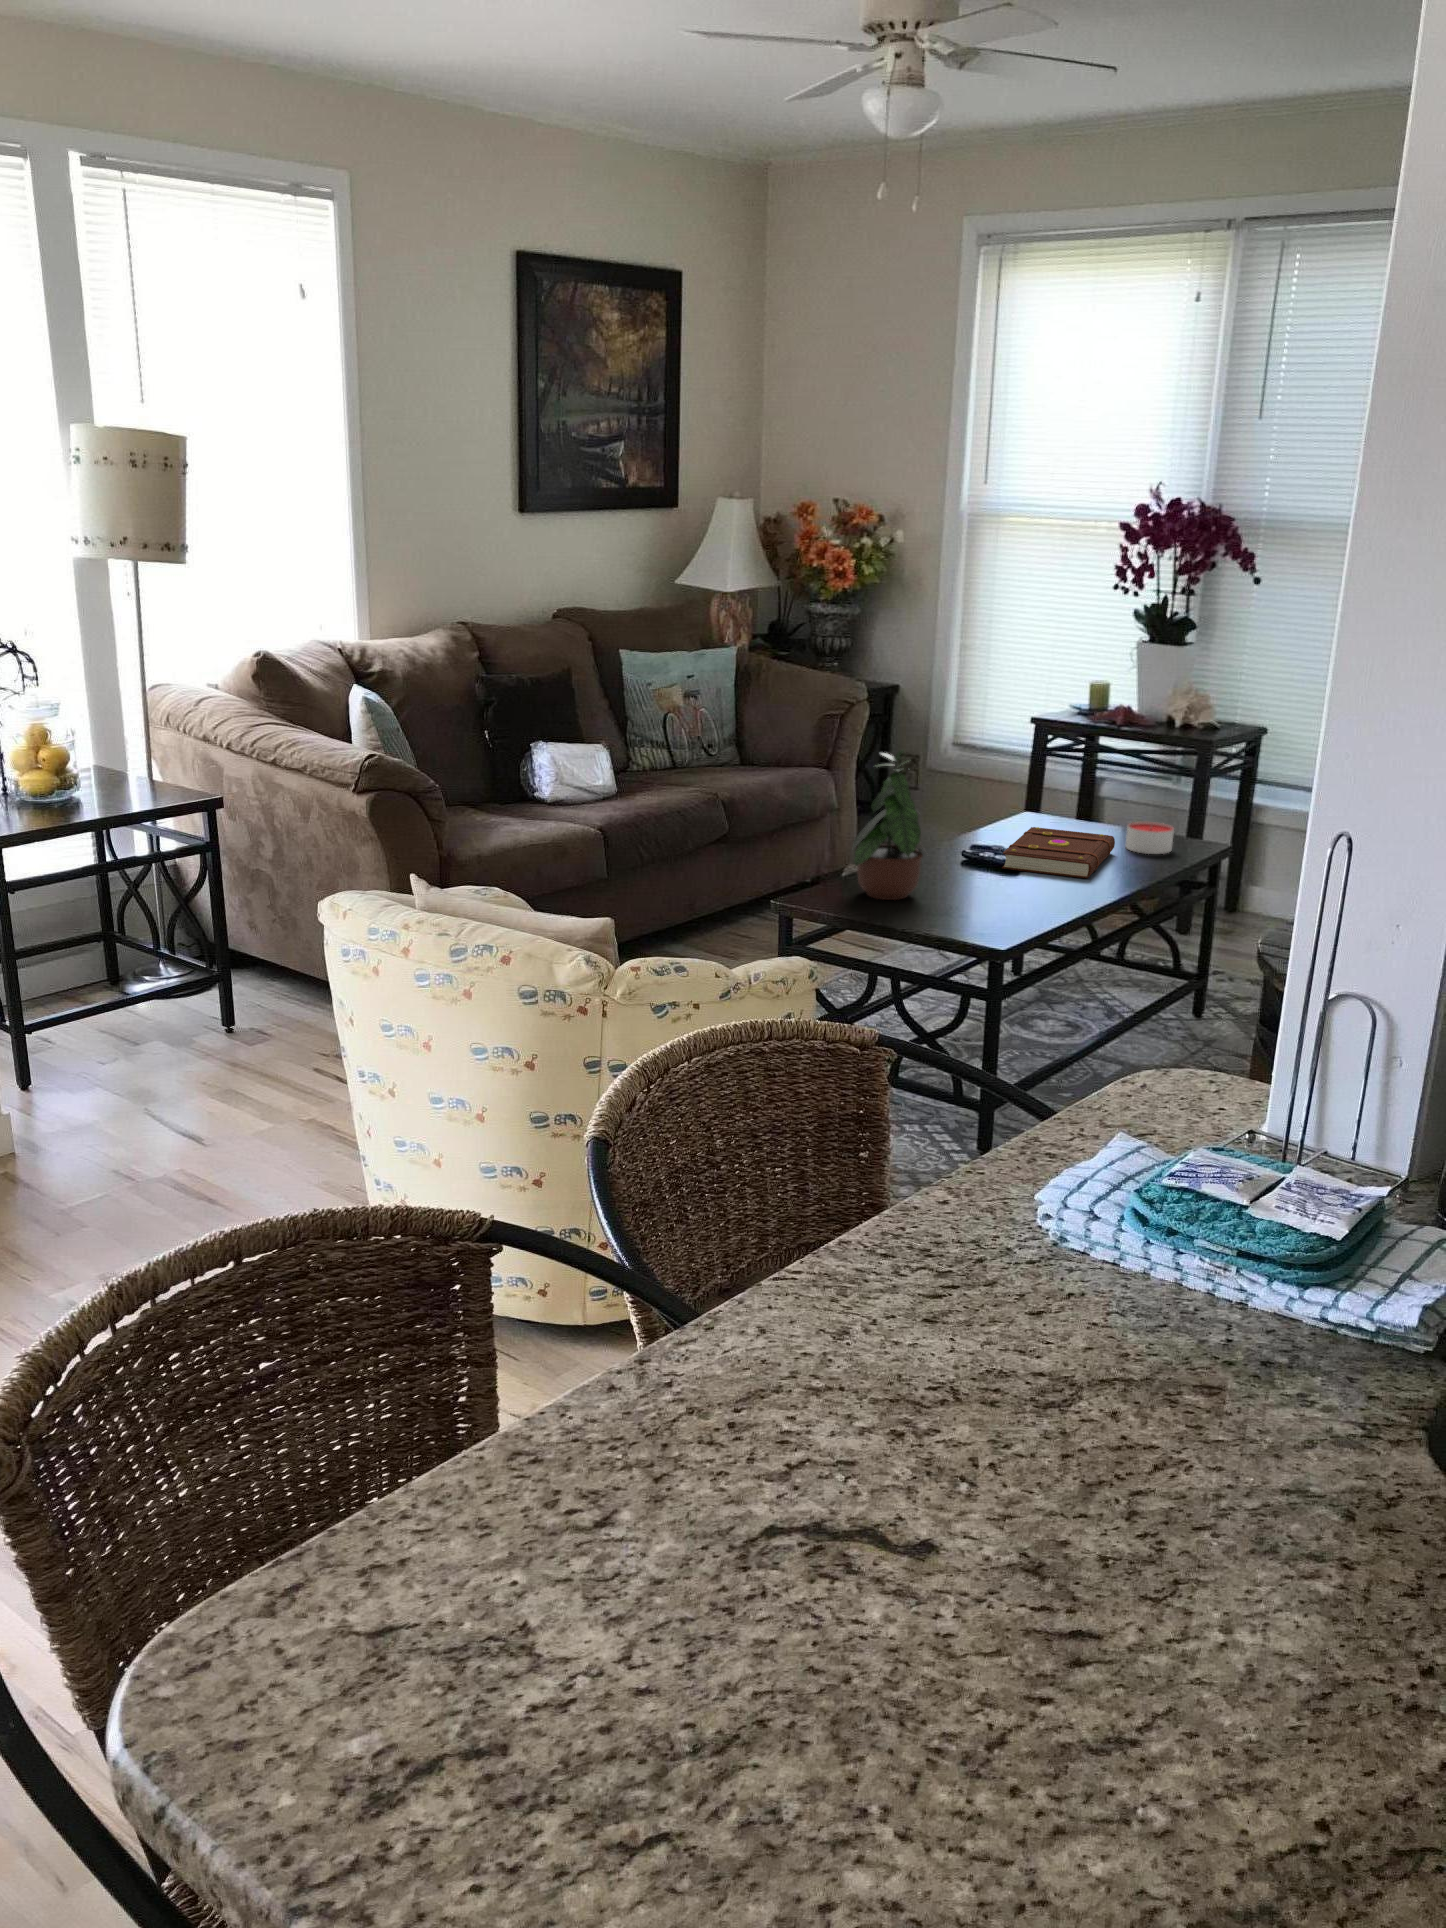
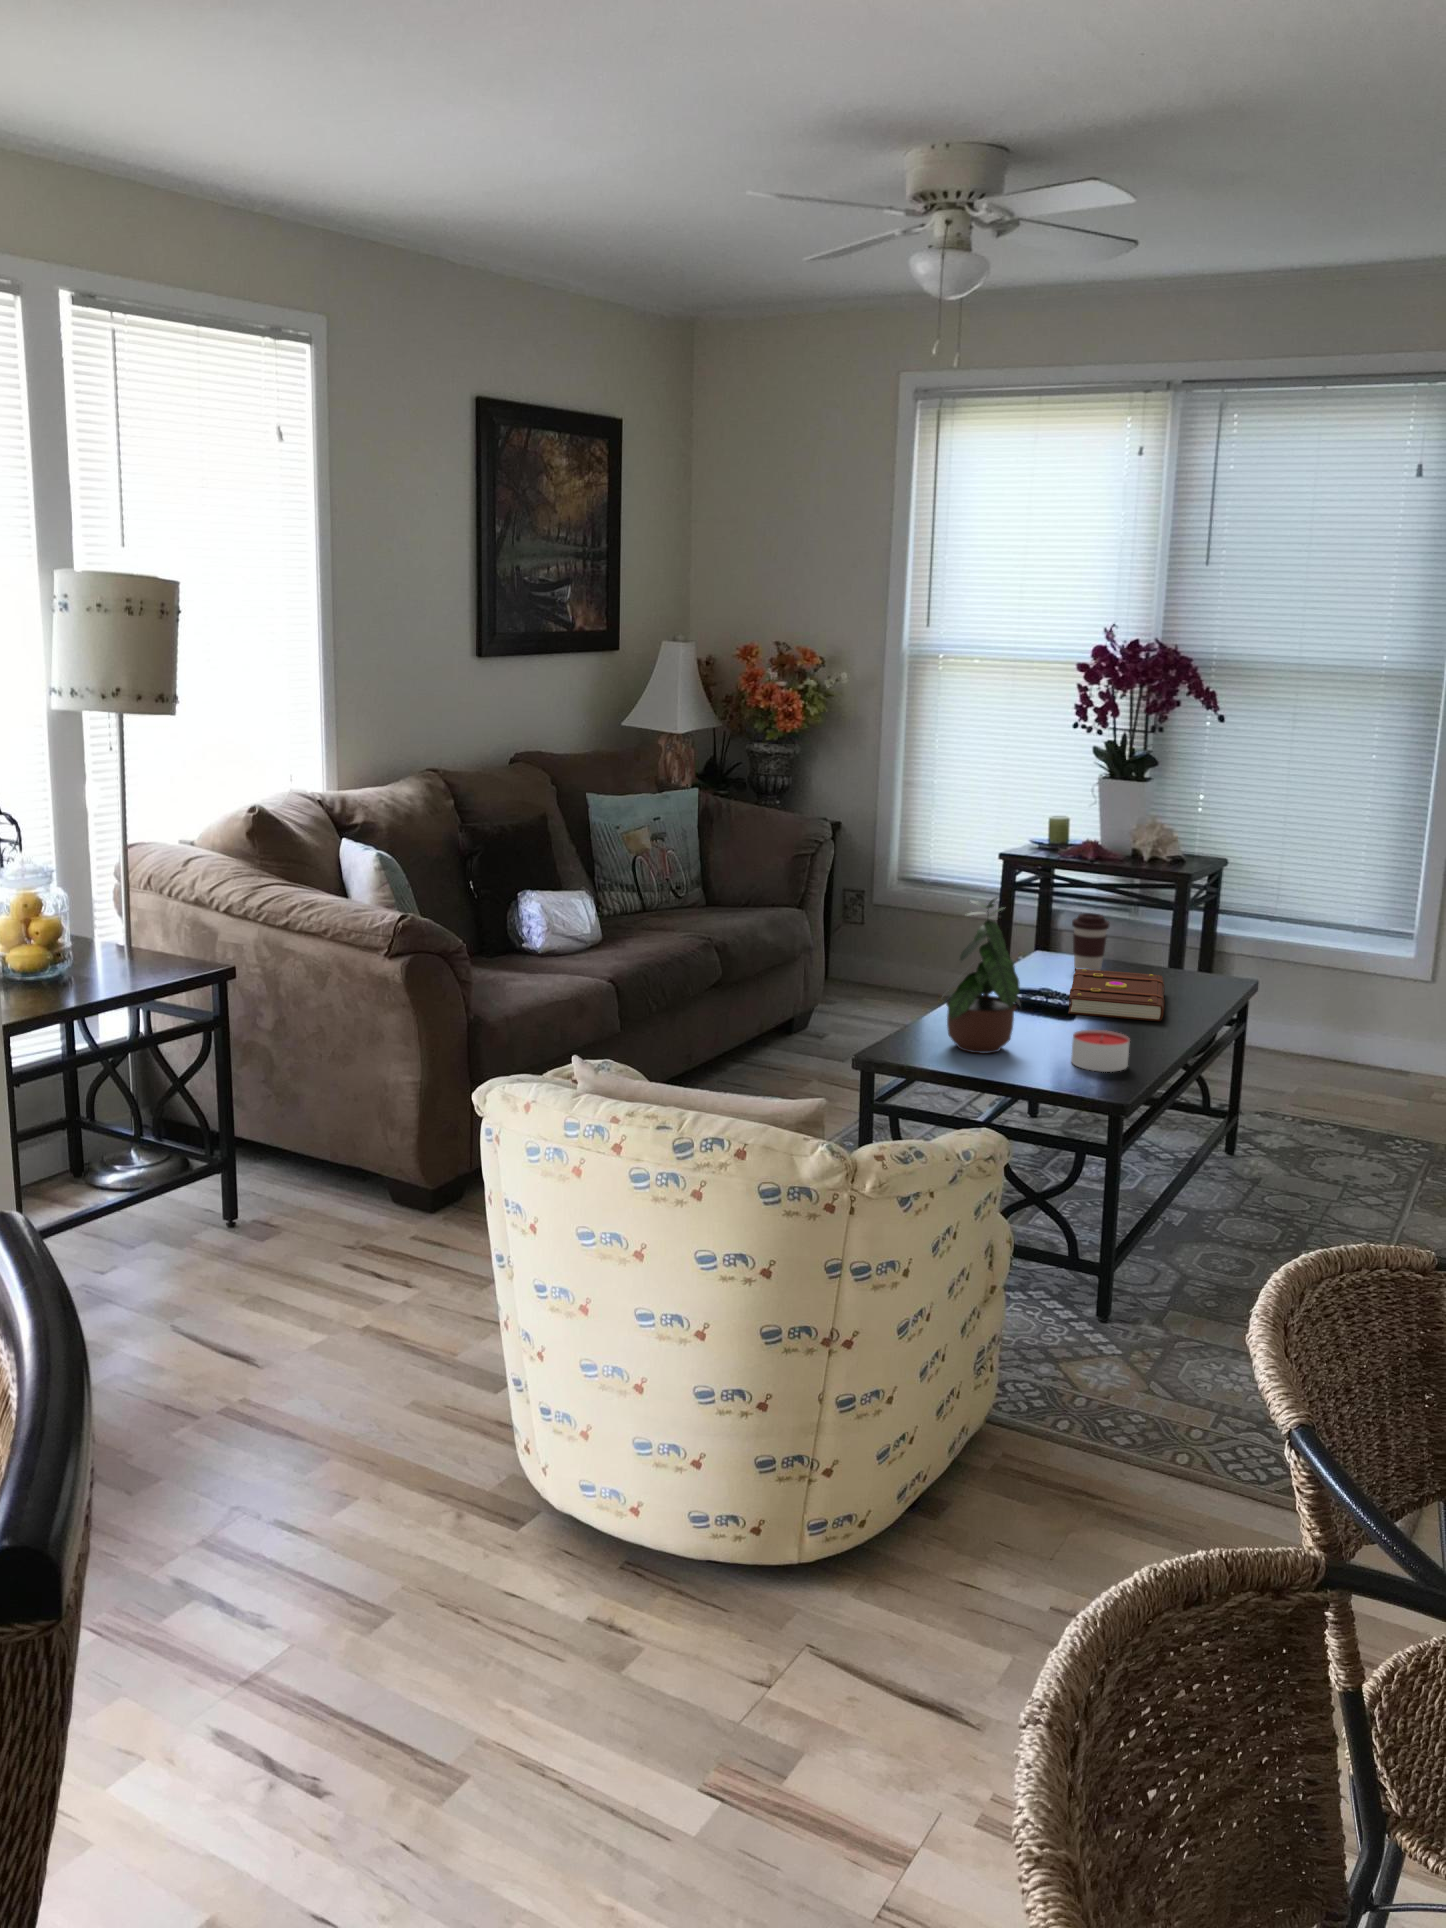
coffee cup: none [1041,774,1078,832] -> present [1072,913,1109,970]
candle: present [1126,822,1174,854] -> present [1071,1030,1130,1072]

